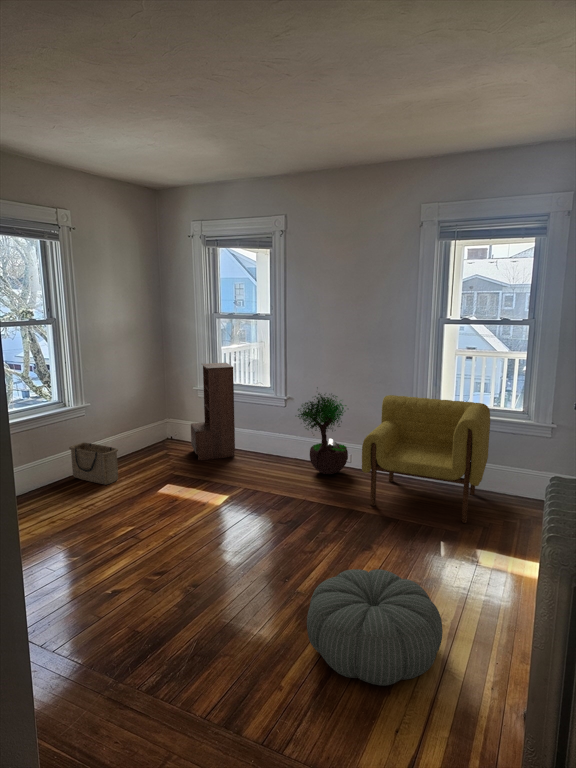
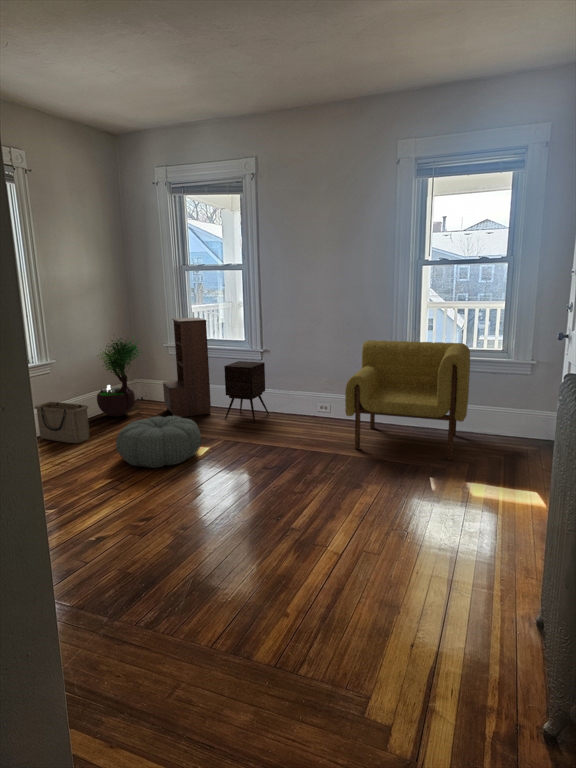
potted tree: present [298,394,348,474] -> present [97,337,140,417]
side table: none [248,407,291,469] -> present [224,361,269,422]
pouf: present [307,569,443,686] -> present [116,416,201,468]

